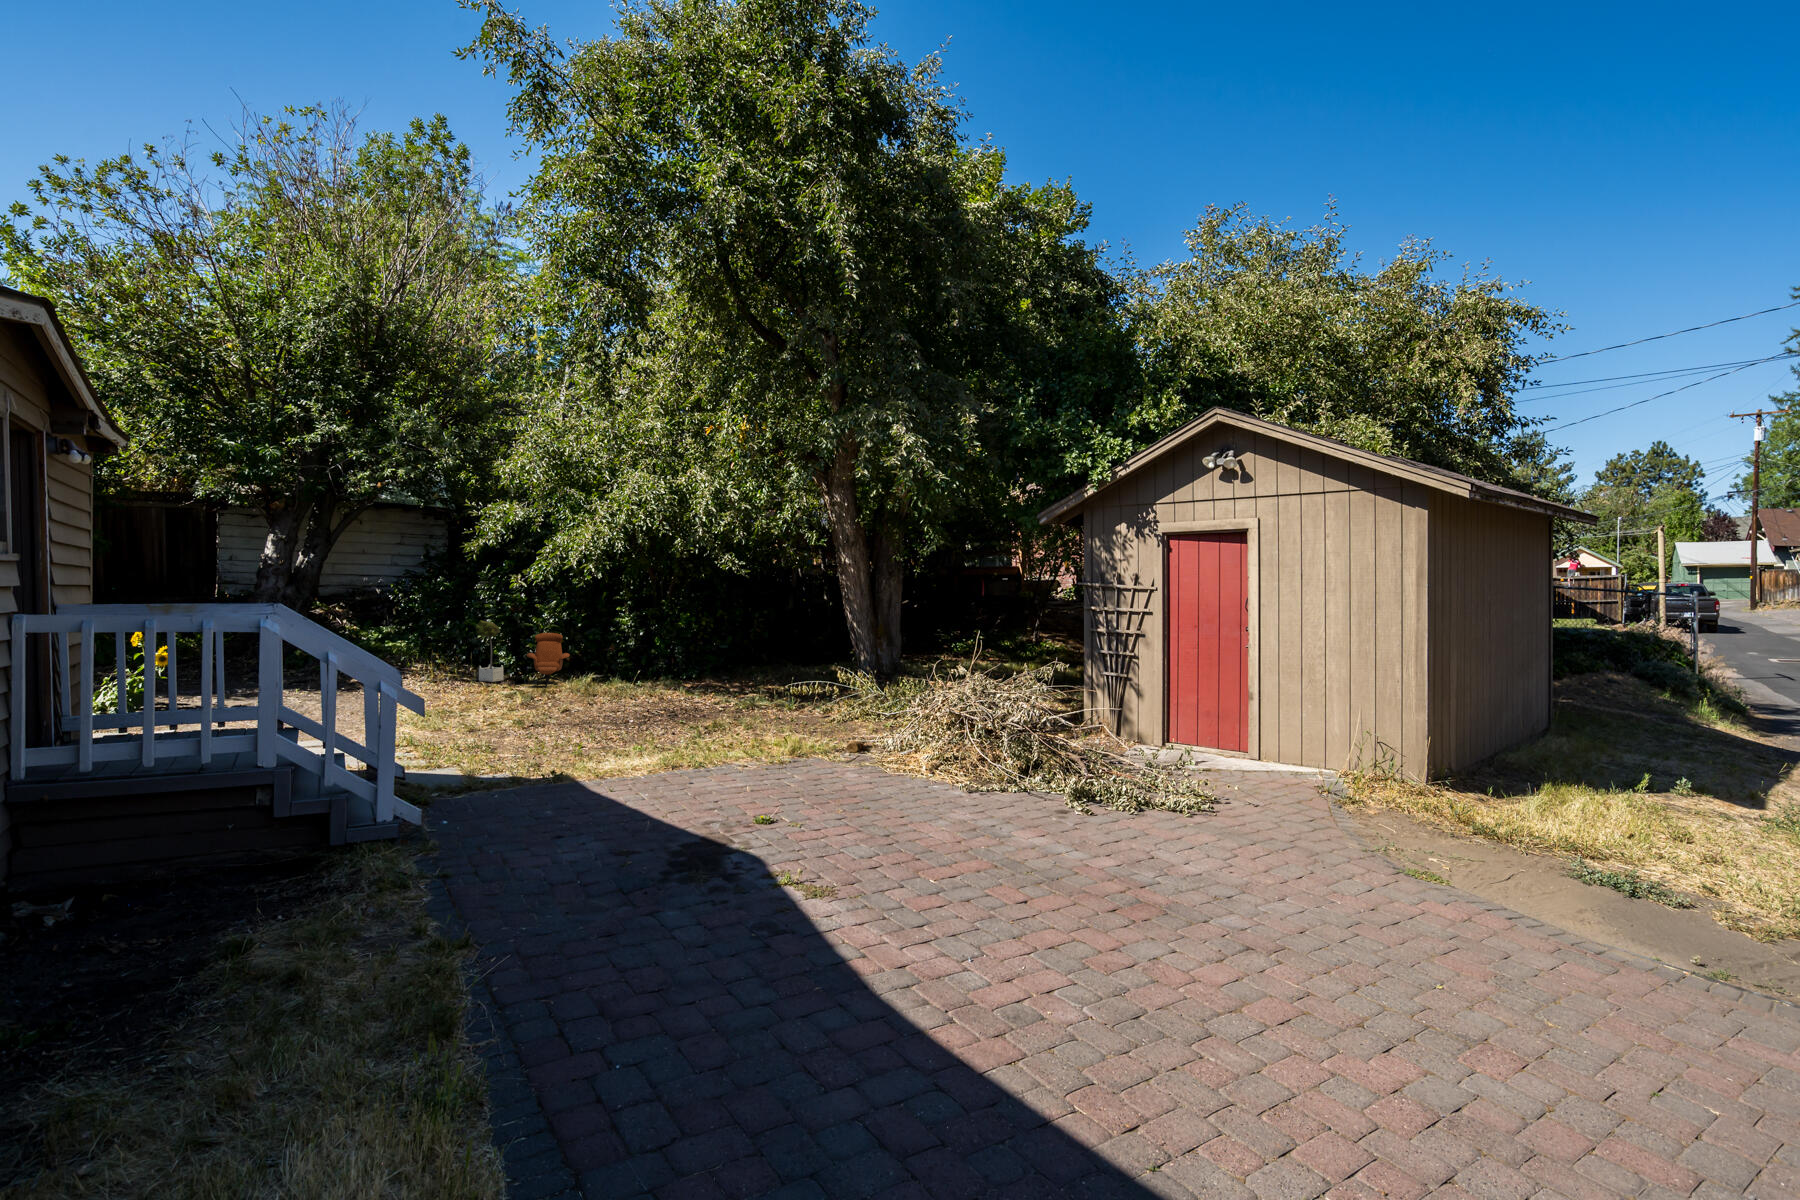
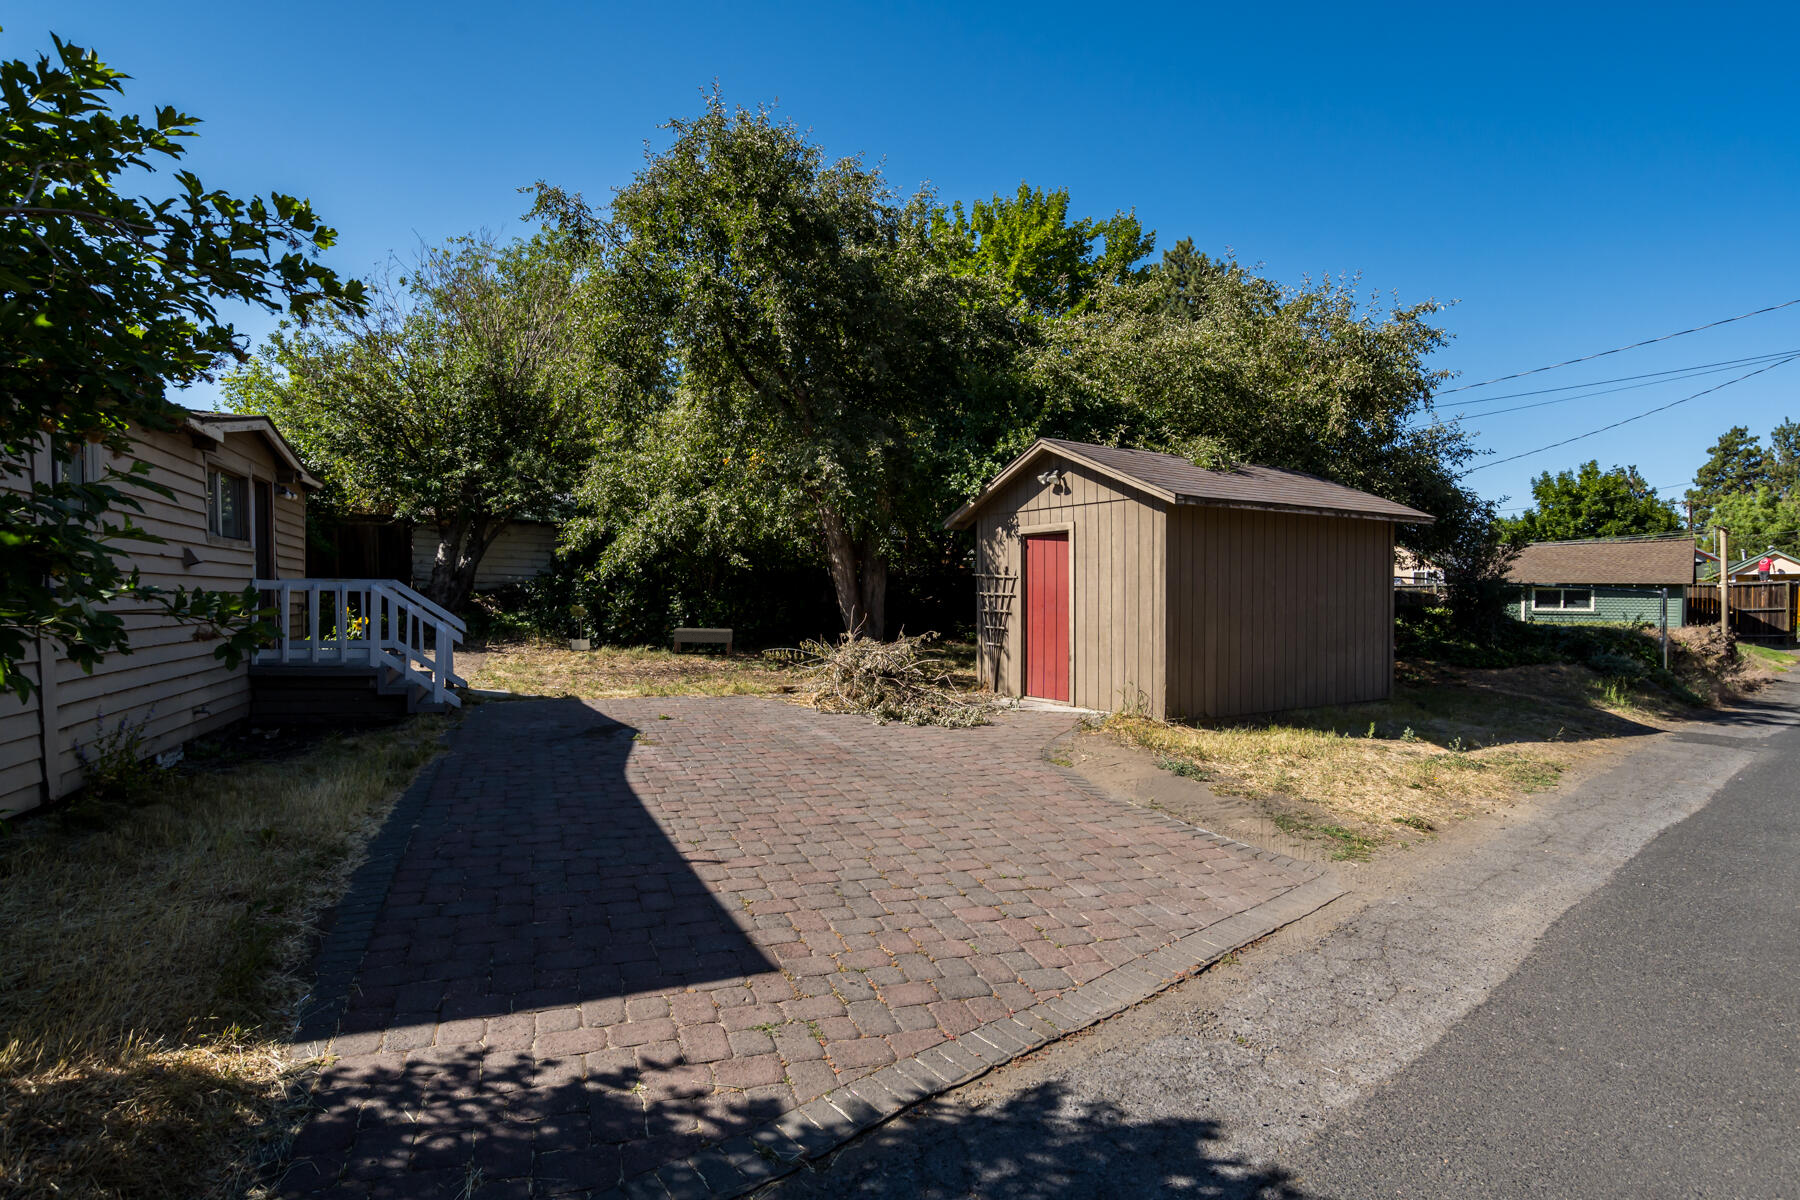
lounge chair: present [527,633,570,688] -> none [604,615,636,655]
bench: none [625,650,701,685] -> present [674,628,733,655]

